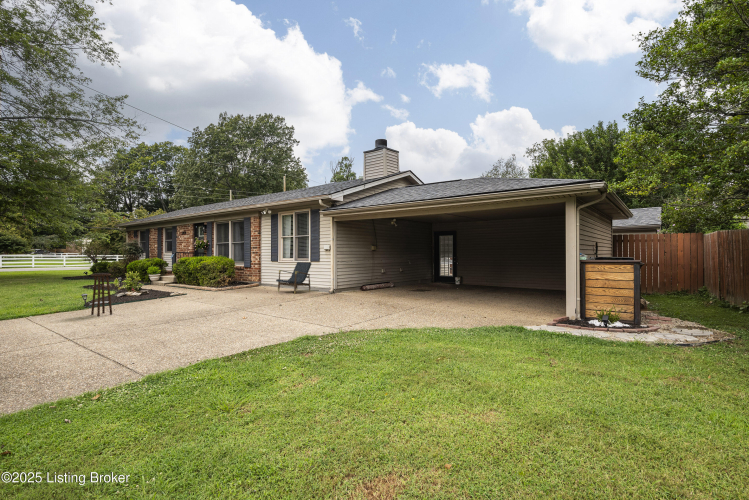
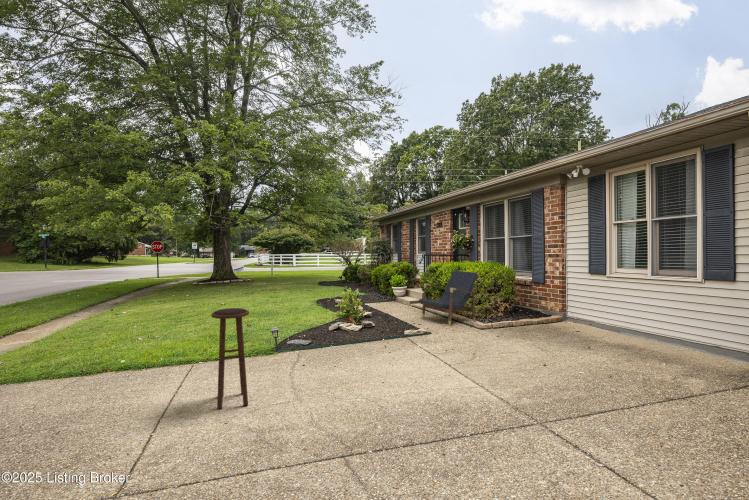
lounge chair: present [276,262,311,294] -> present [419,271,478,327]

